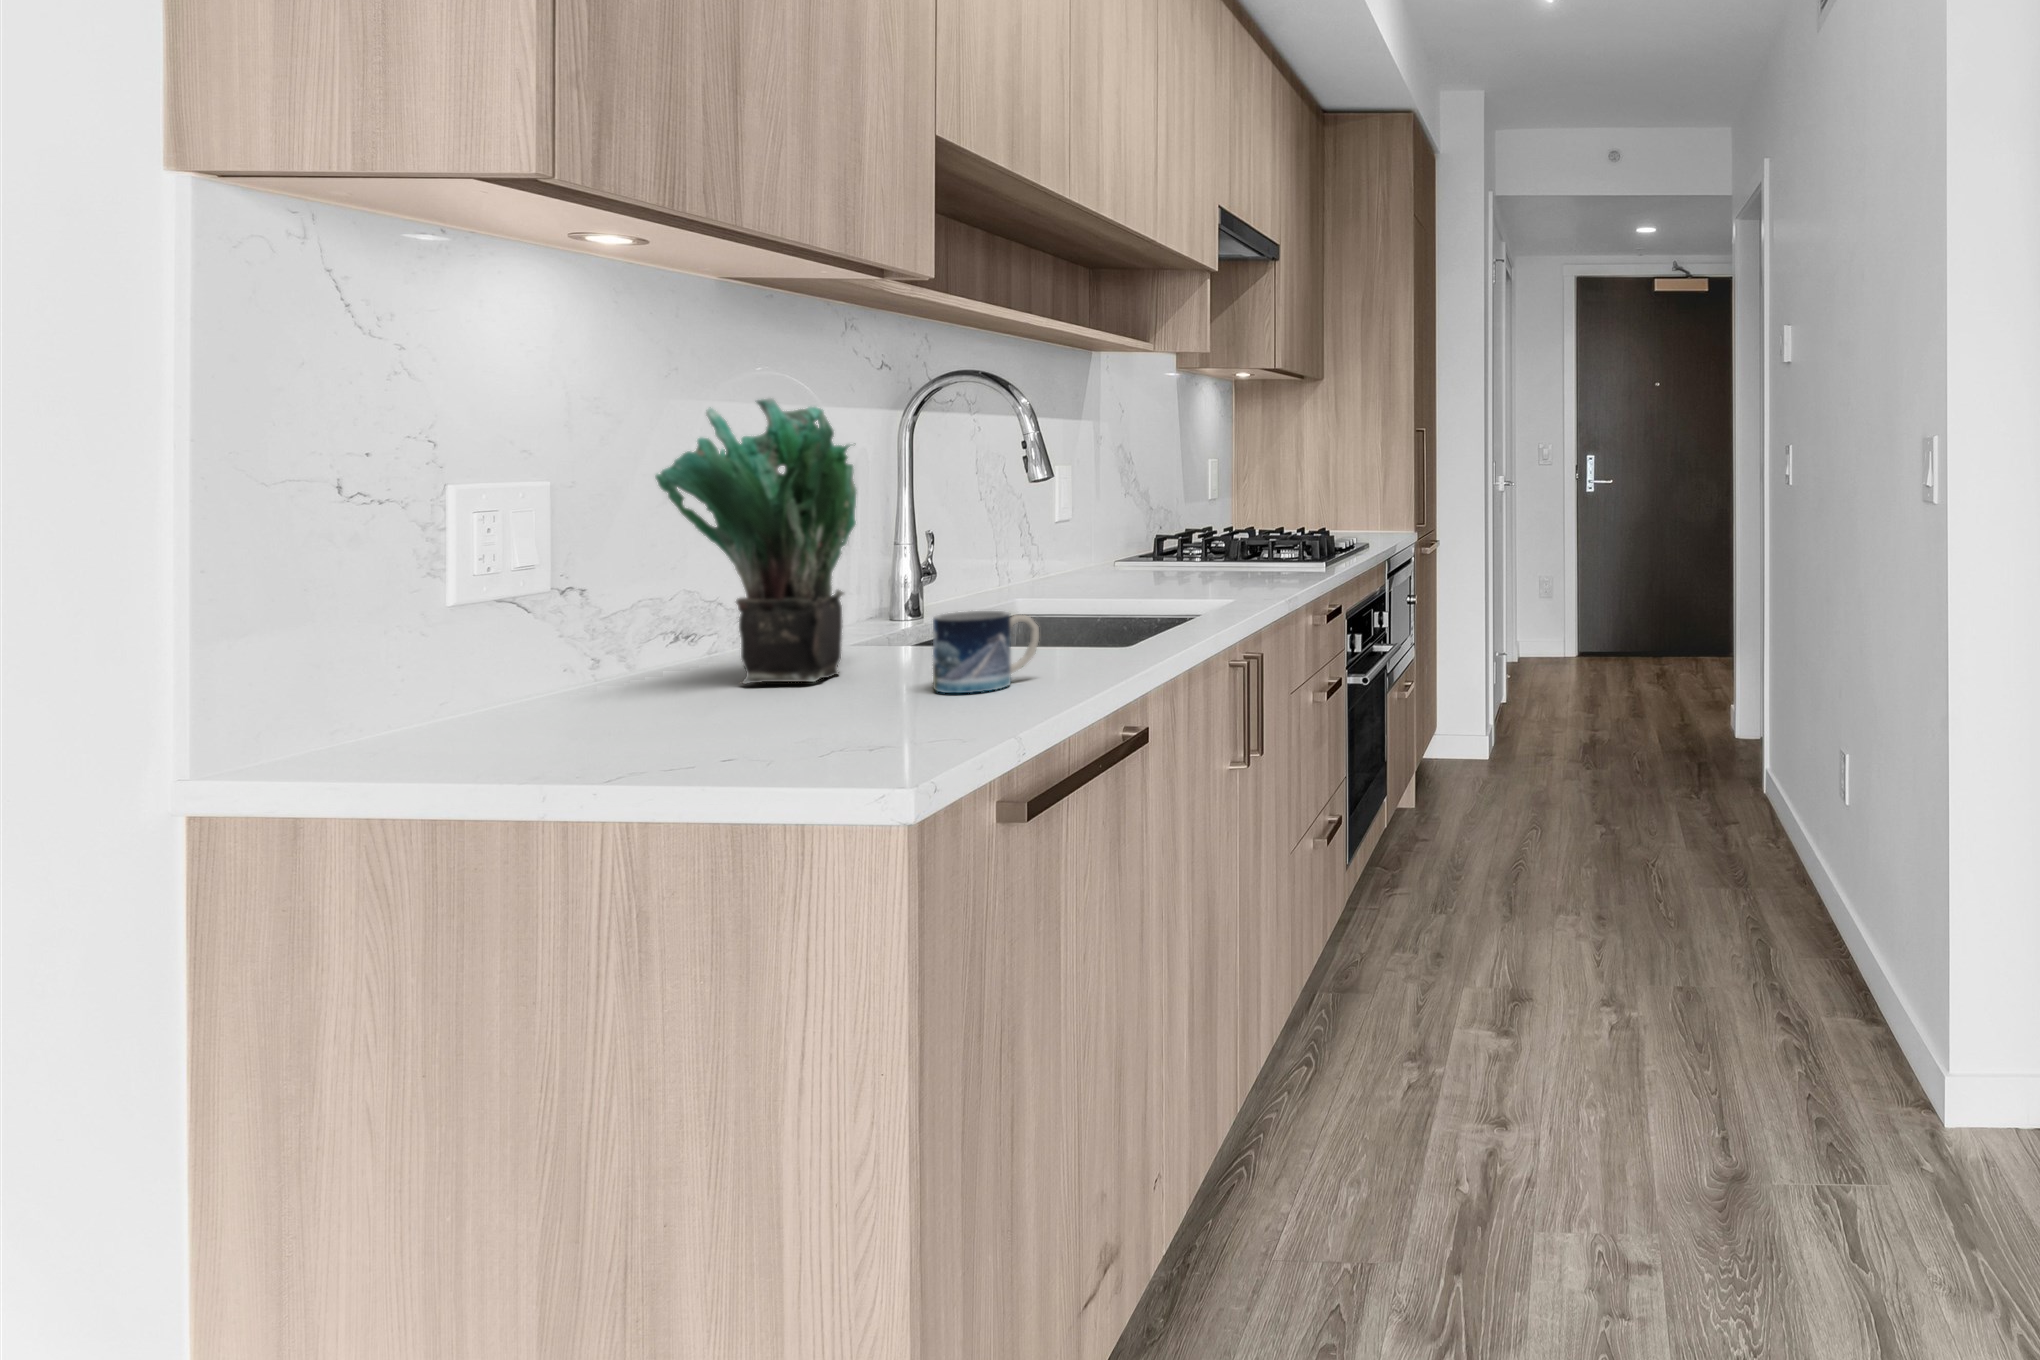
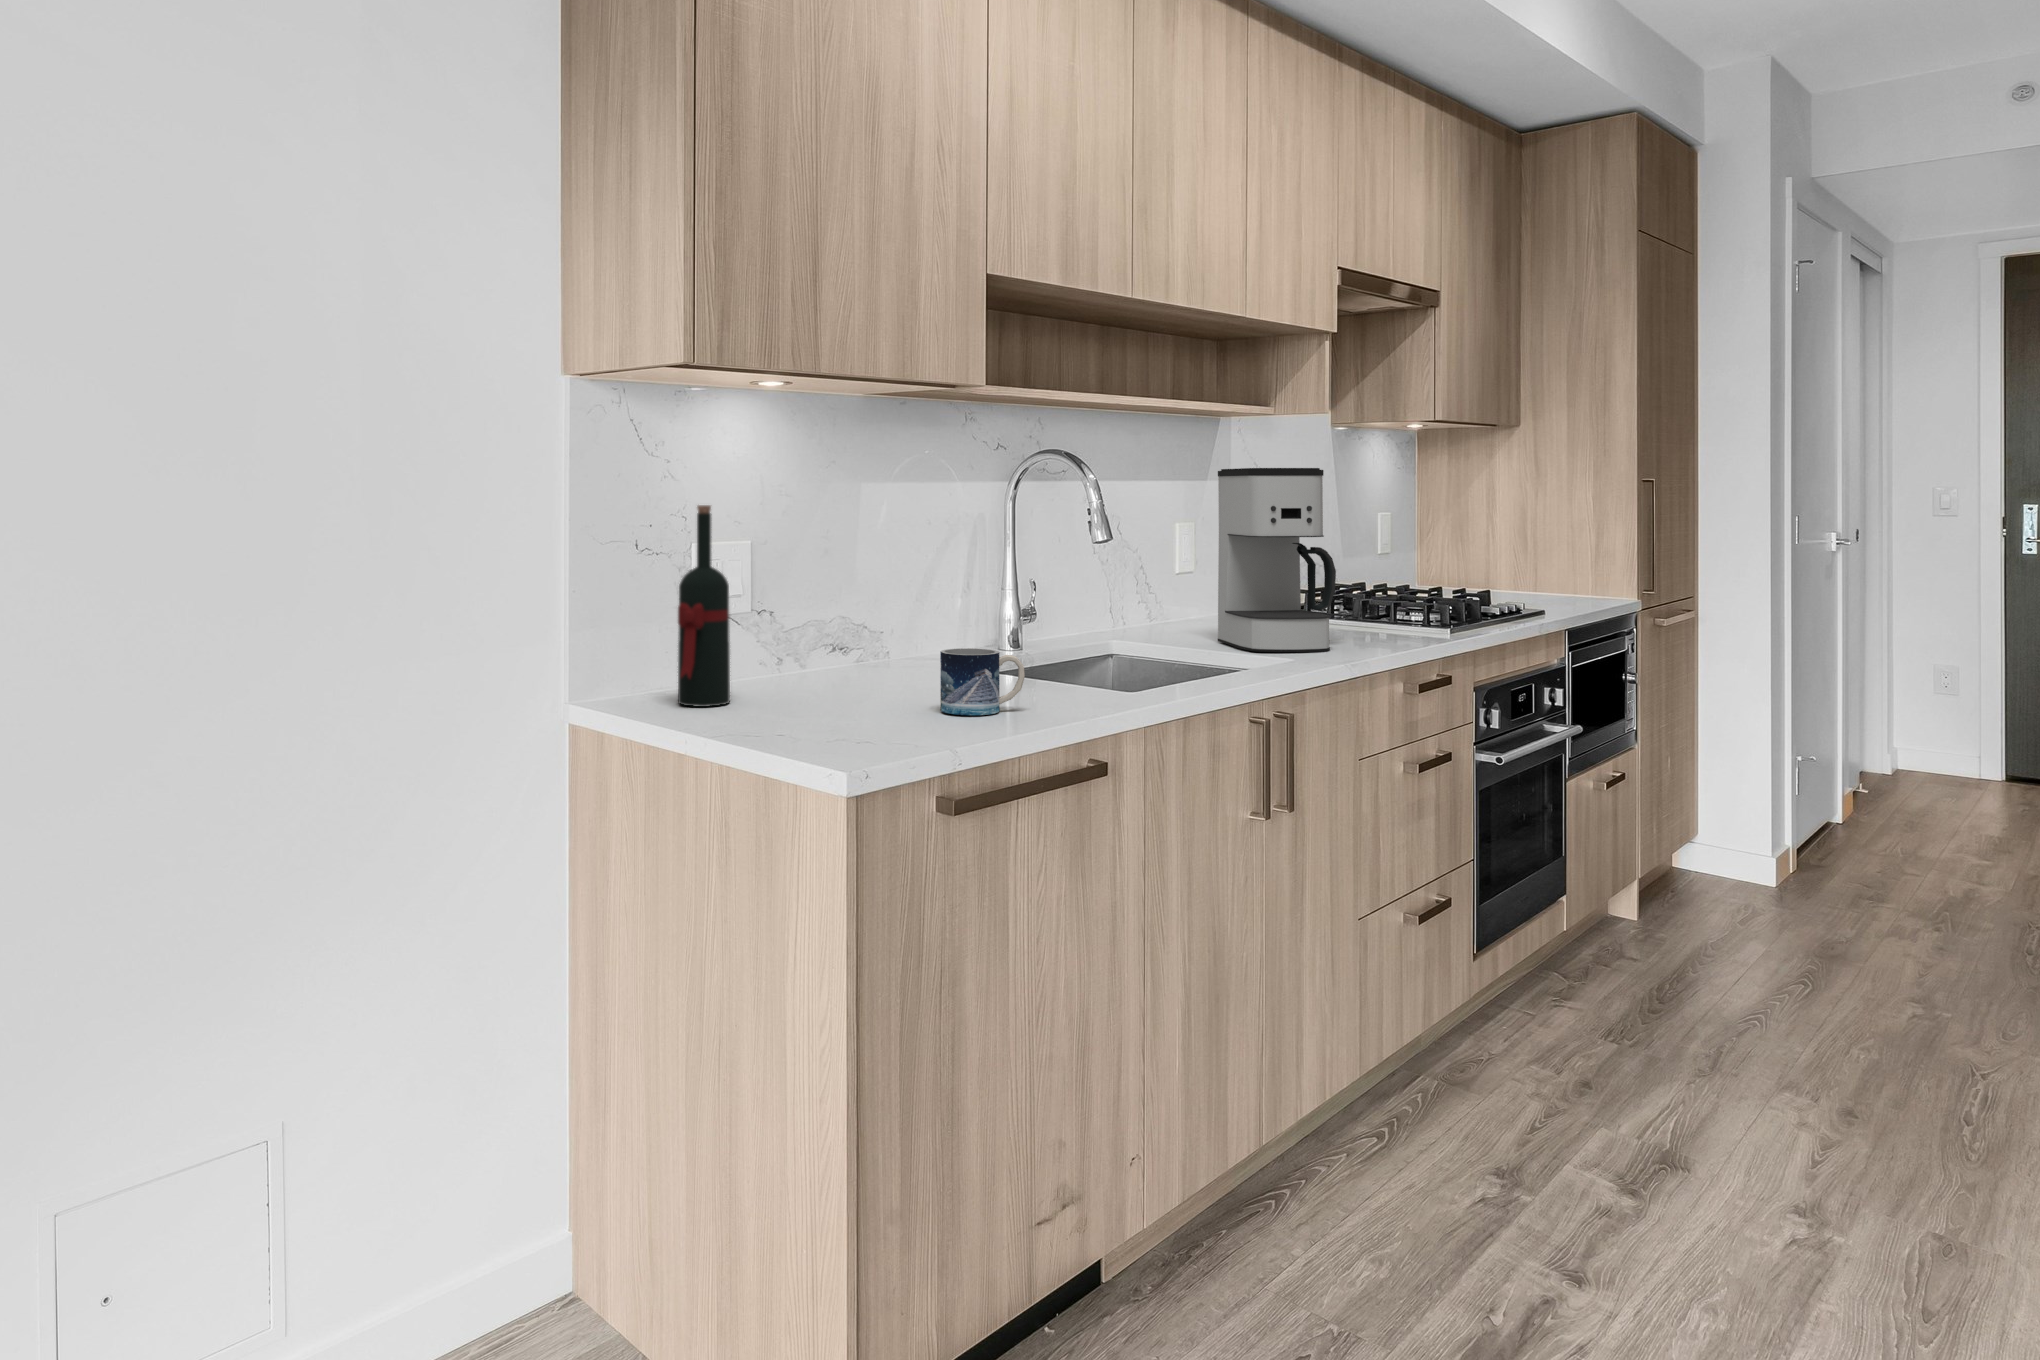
potted plant: present [655,398,856,684] -> none [775,472,921,693]
coffee maker: none [1124,406,1245,596] -> present [1218,468,1336,652]
wine bottle: none [505,440,595,733] -> present [678,505,730,707]

